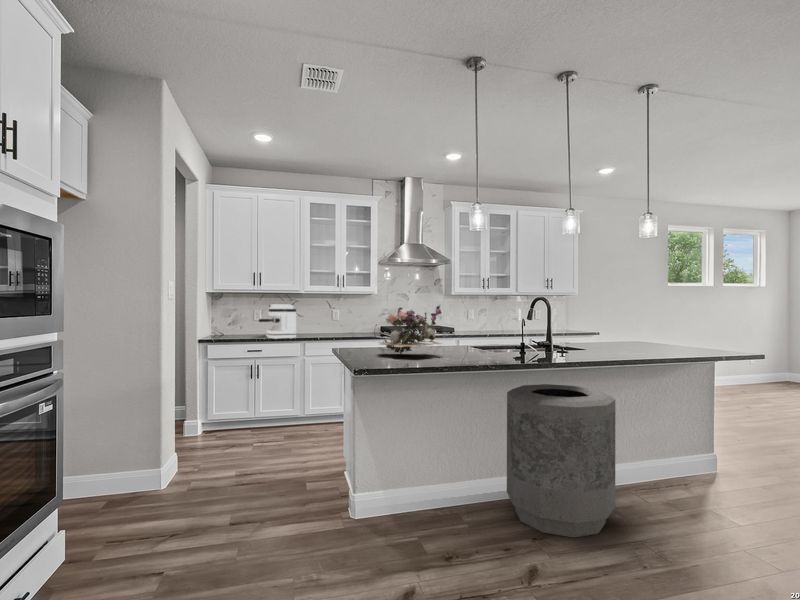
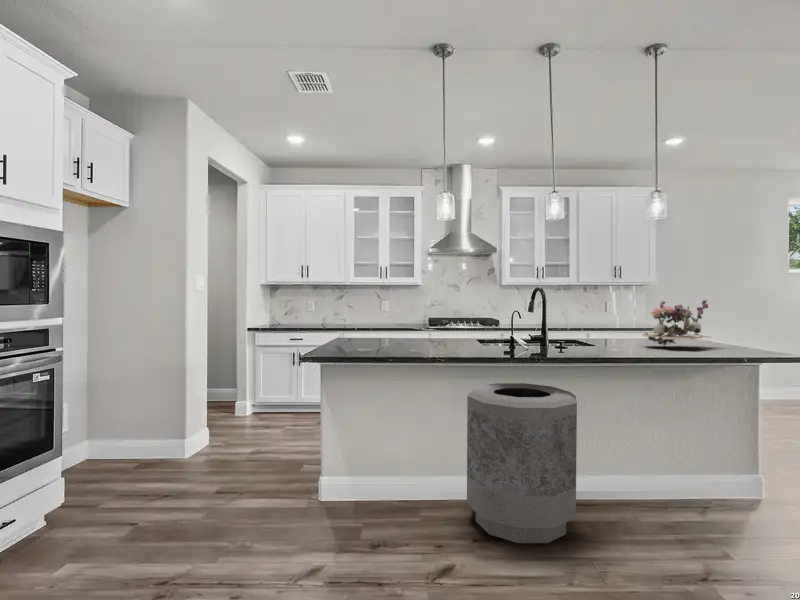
coffee maker: present [259,305,296,339] -> none [301,296,334,330]
flower arrangement: present [380,305,442,354] -> present [643,299,710,347]

